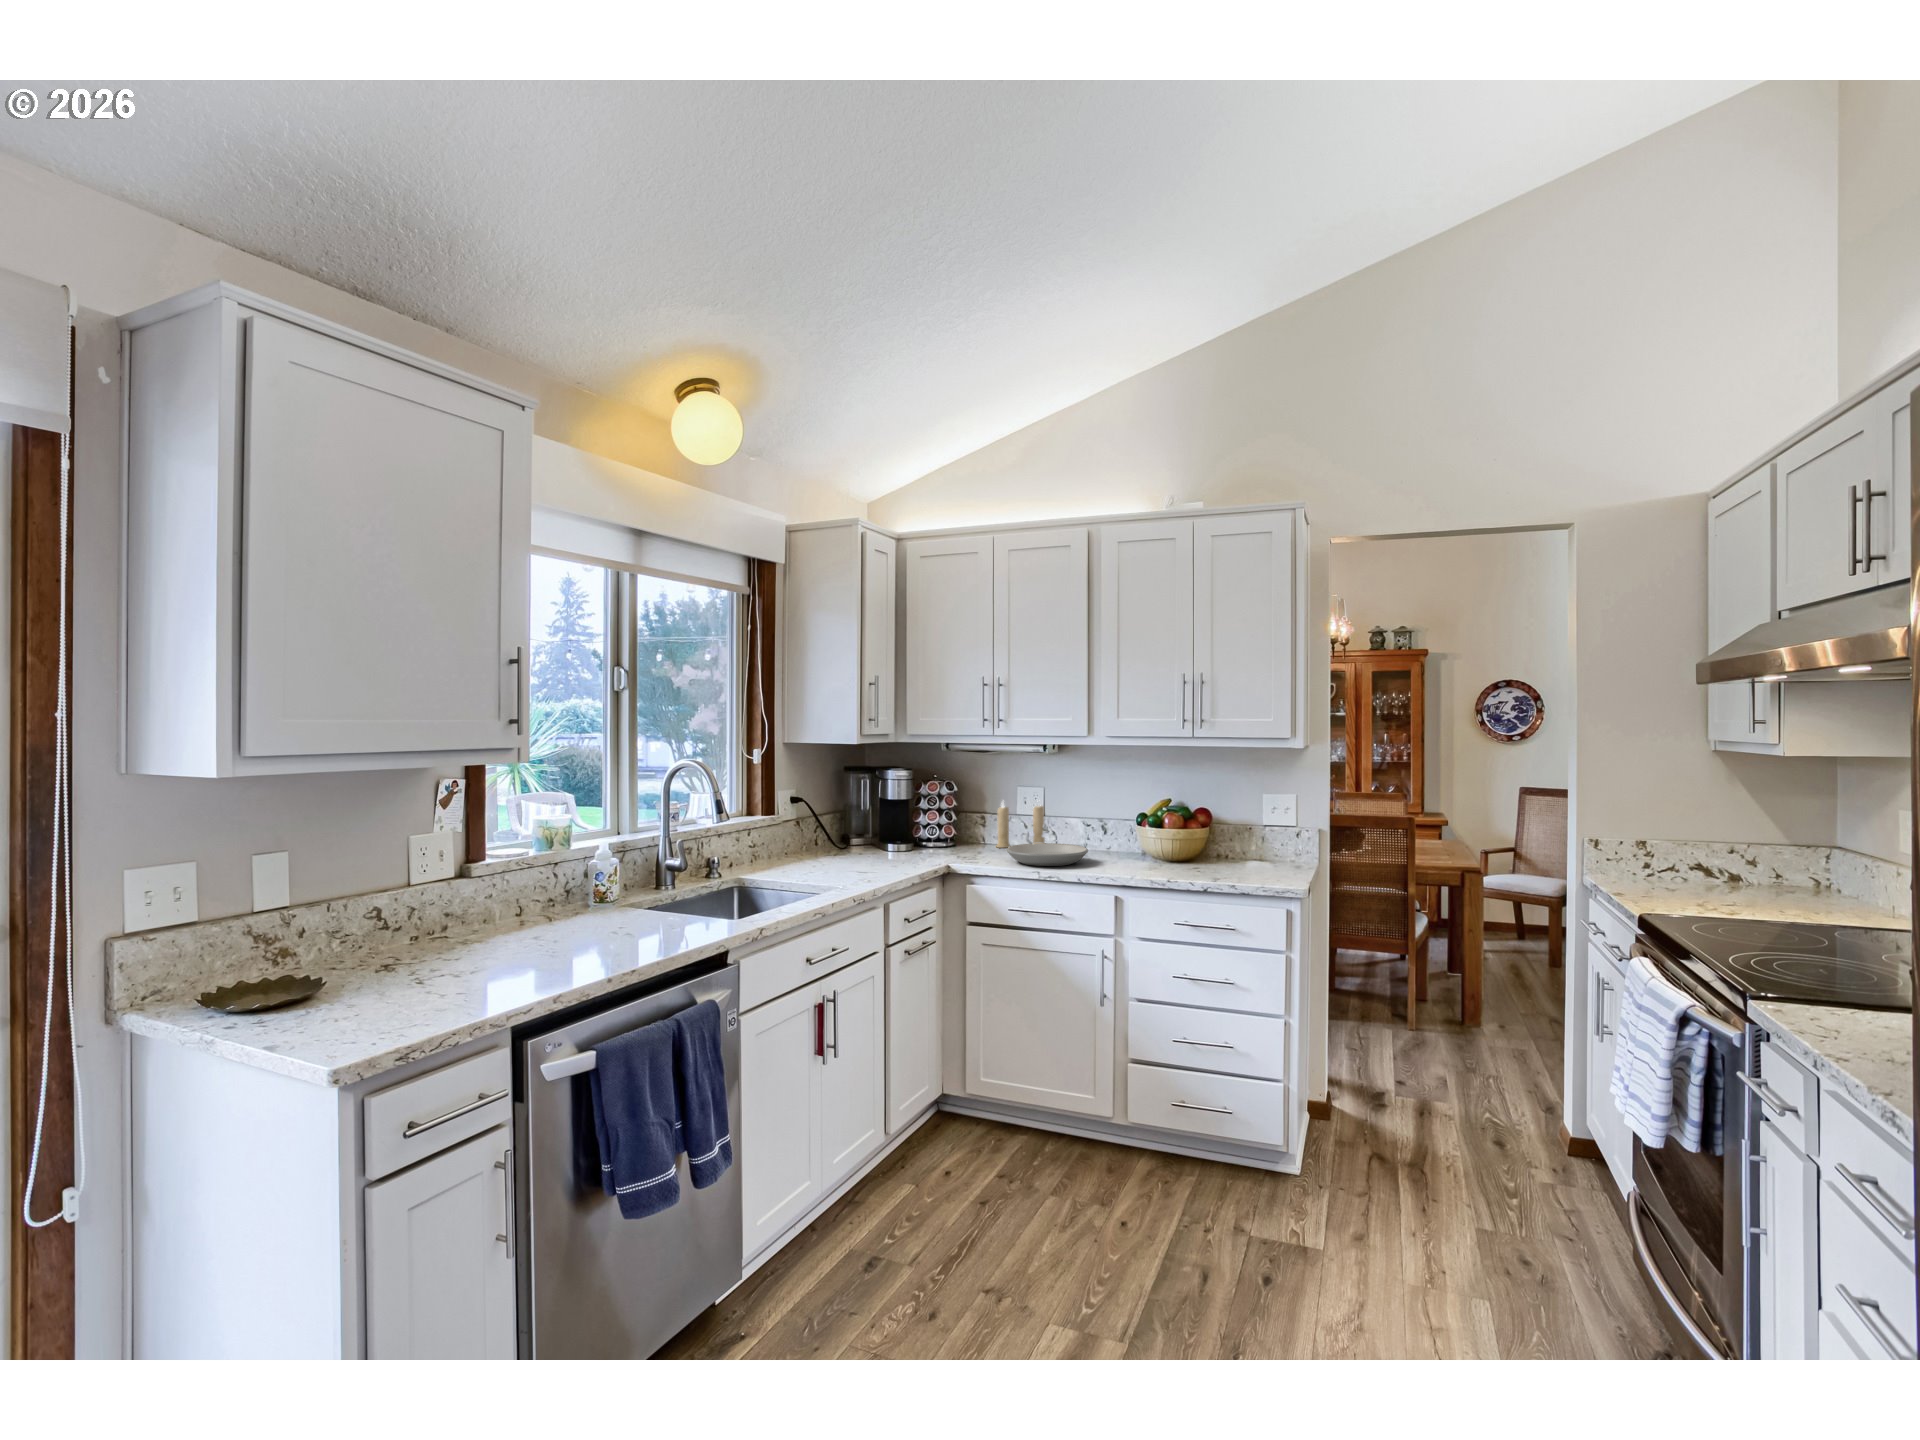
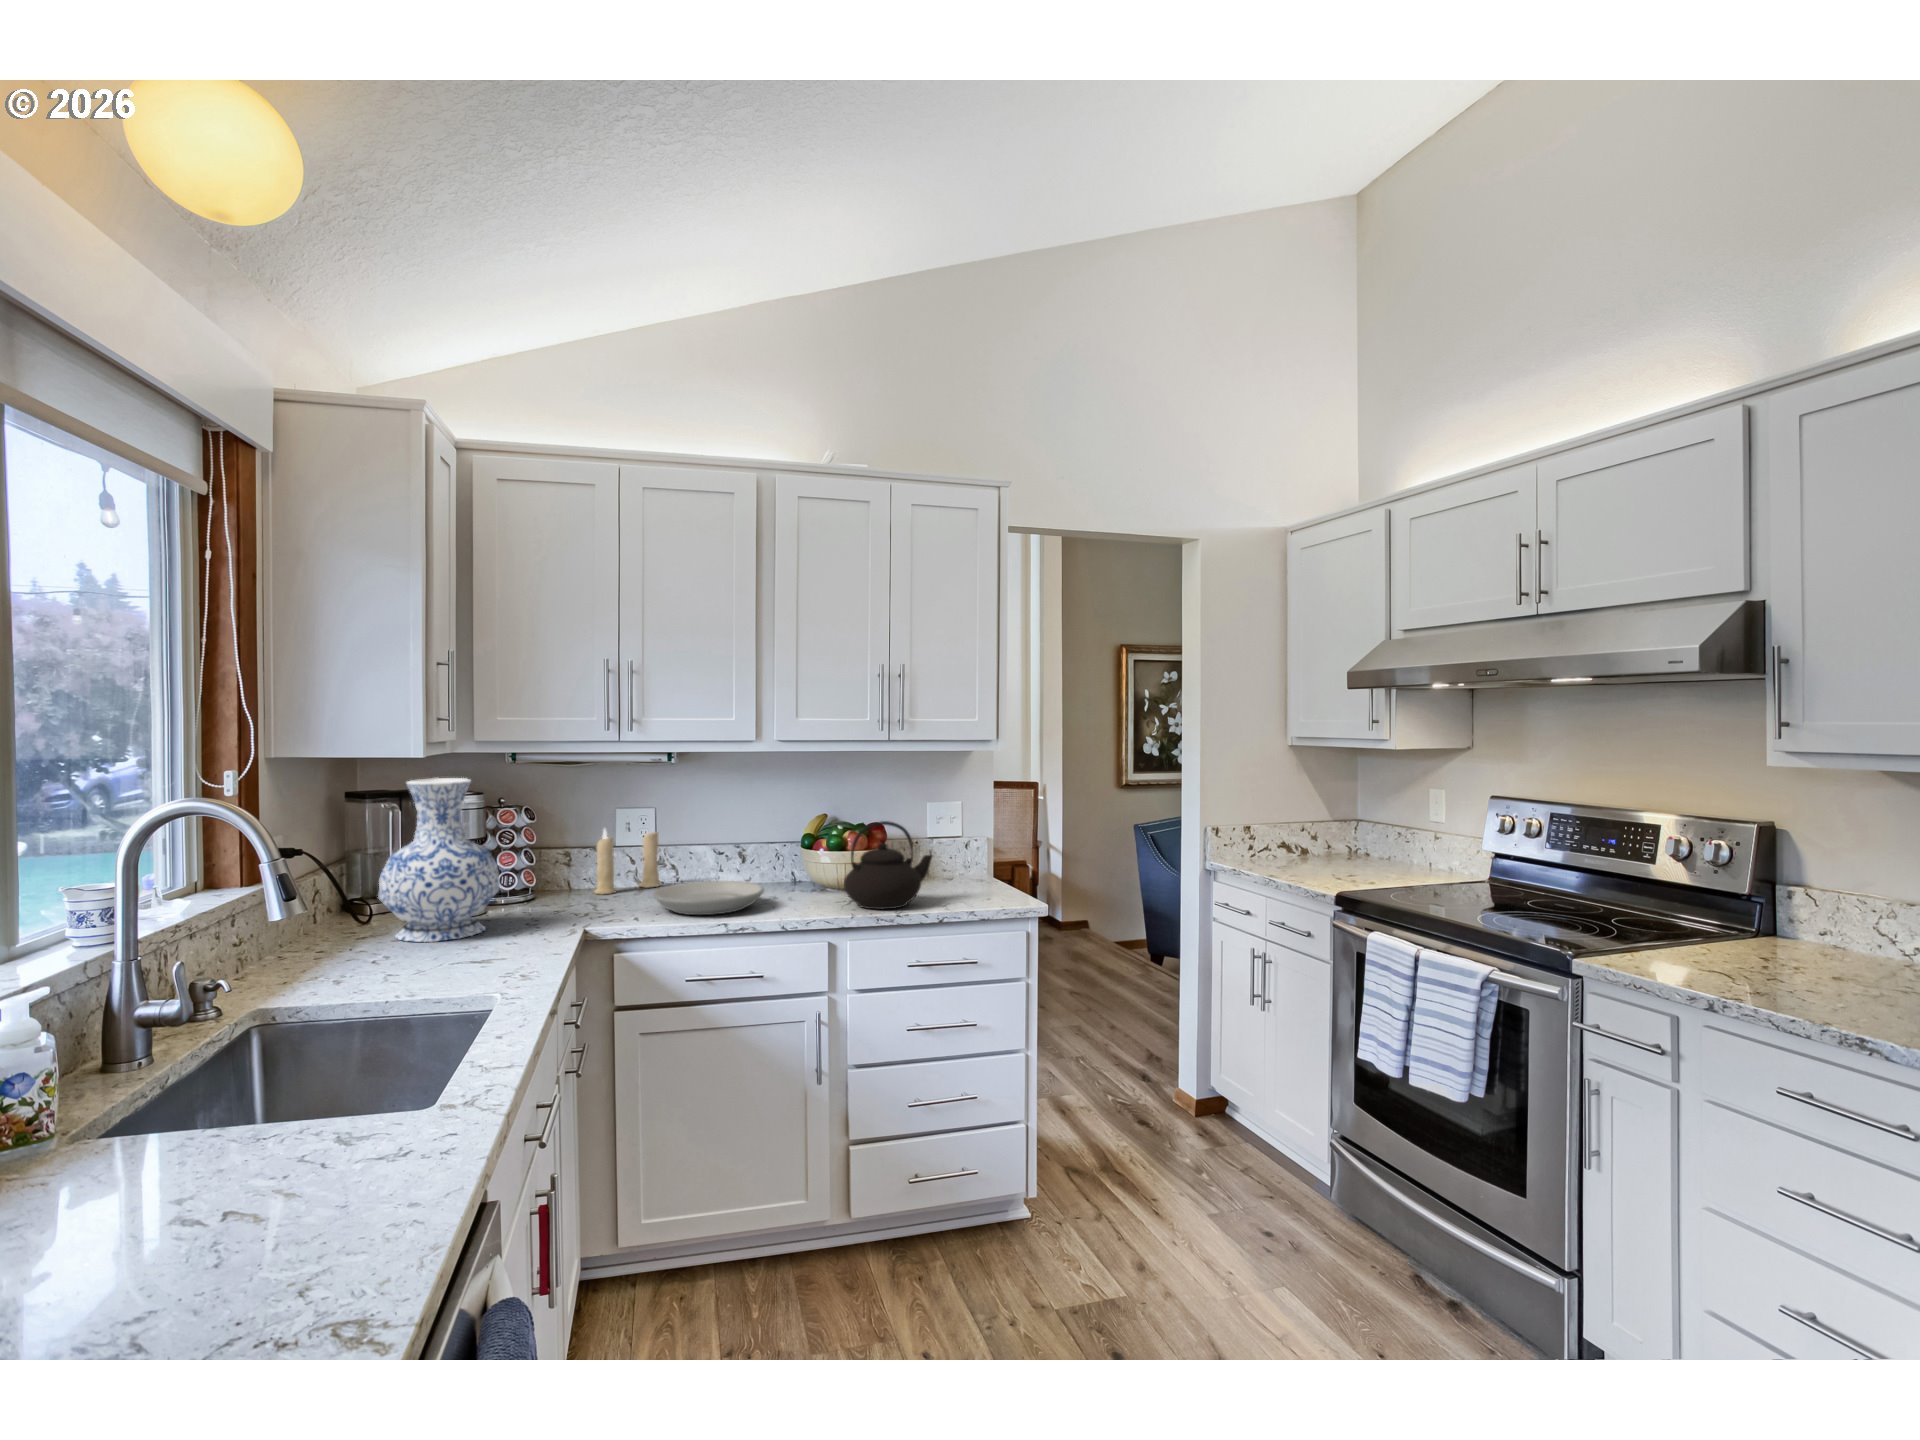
vase: none [837,758,908,861] -> present [378,778,500,942]
teapot: none [1140,805,1220,877] -> present [844,821,932,909]

